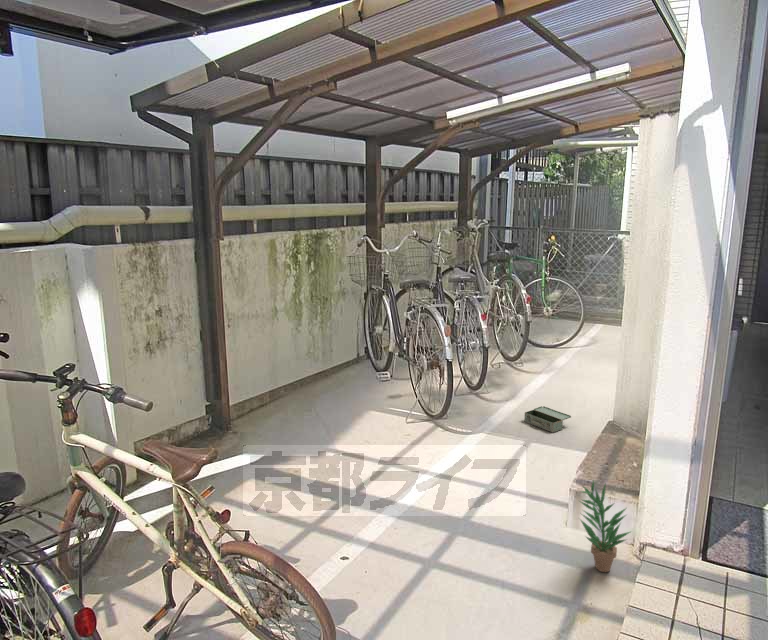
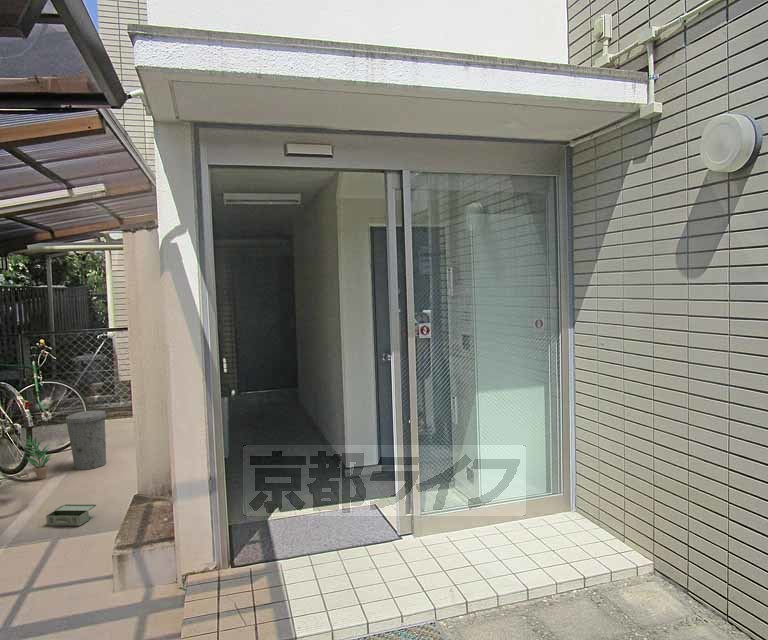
trash can: none [561,316,600,374] -> present [66,410,106,470]
potted plant: present [581,482,630,572] -> present [24,436,51,479]

